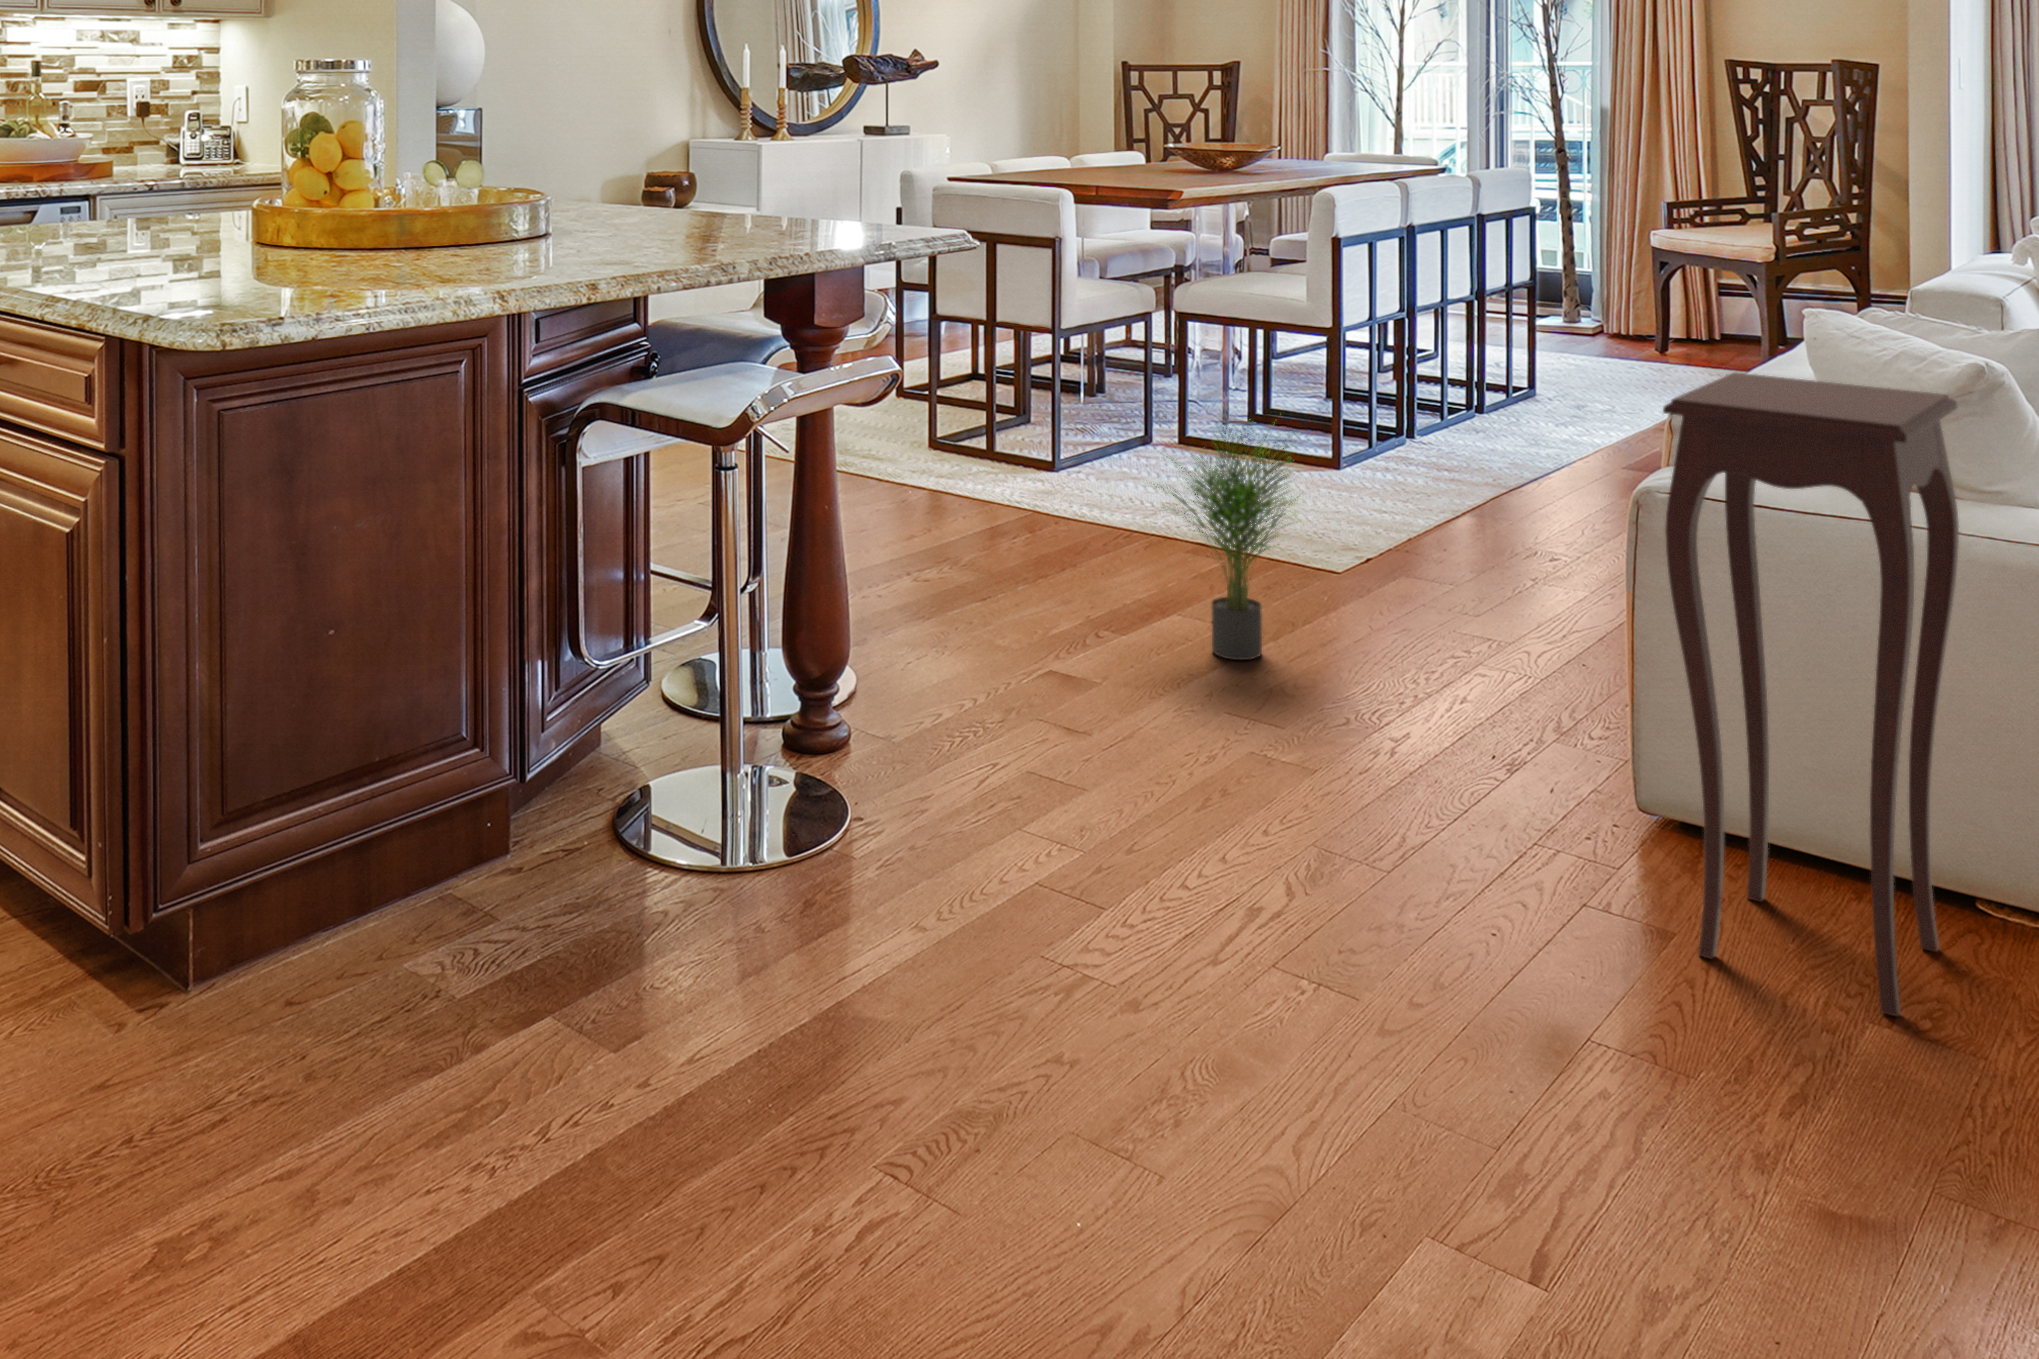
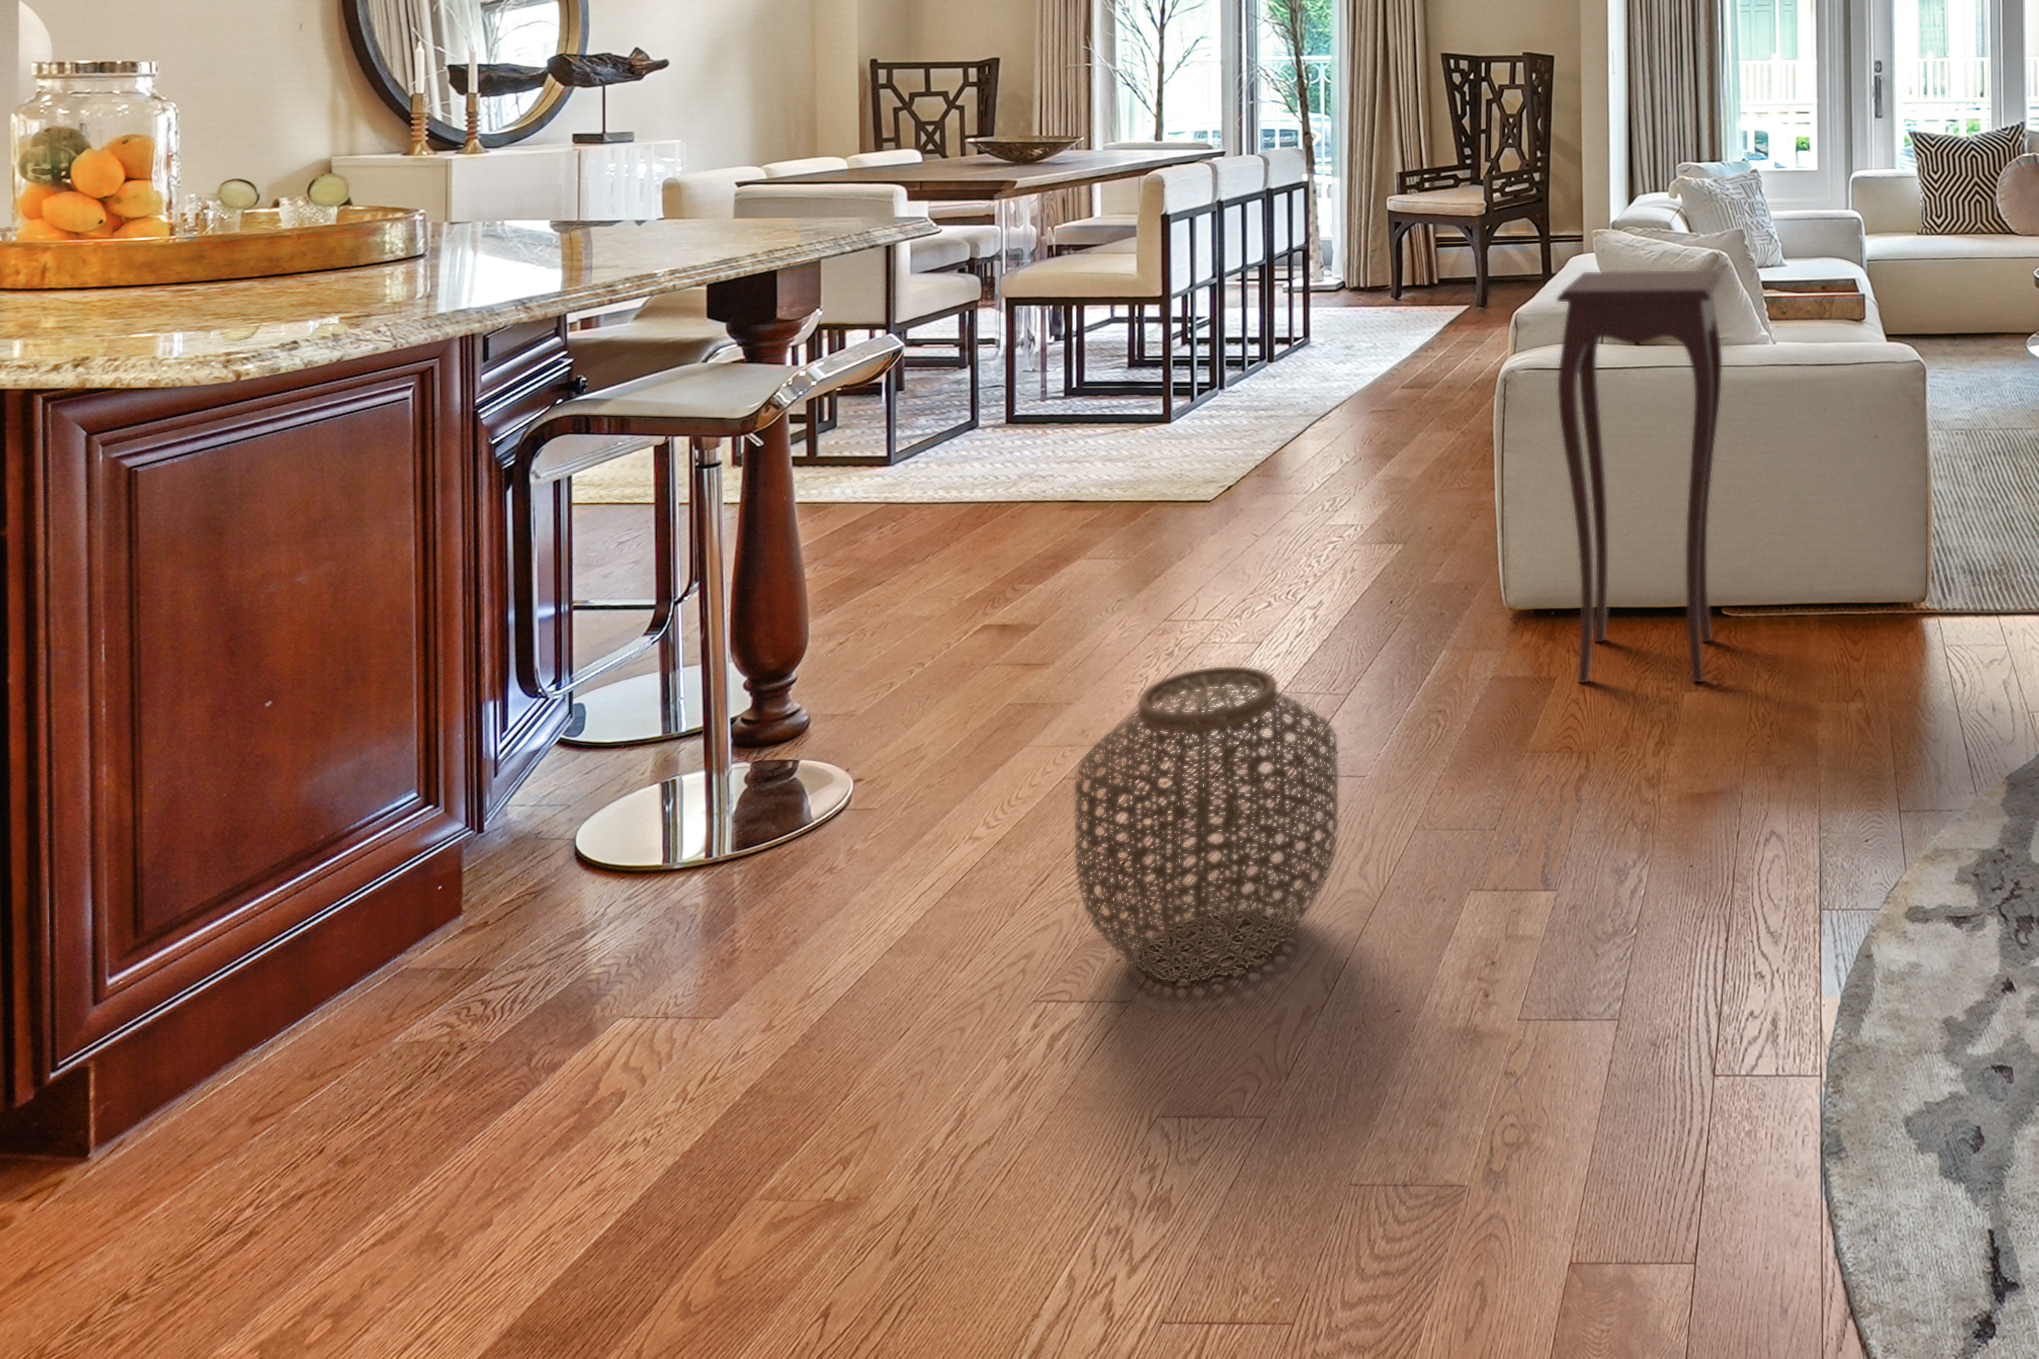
potted plant: present [1153,422,1301,660] -> none [1056,355,1223,579]
woven basket: none [922,820,1231,1223] -> present [1075,667,1338,983]

